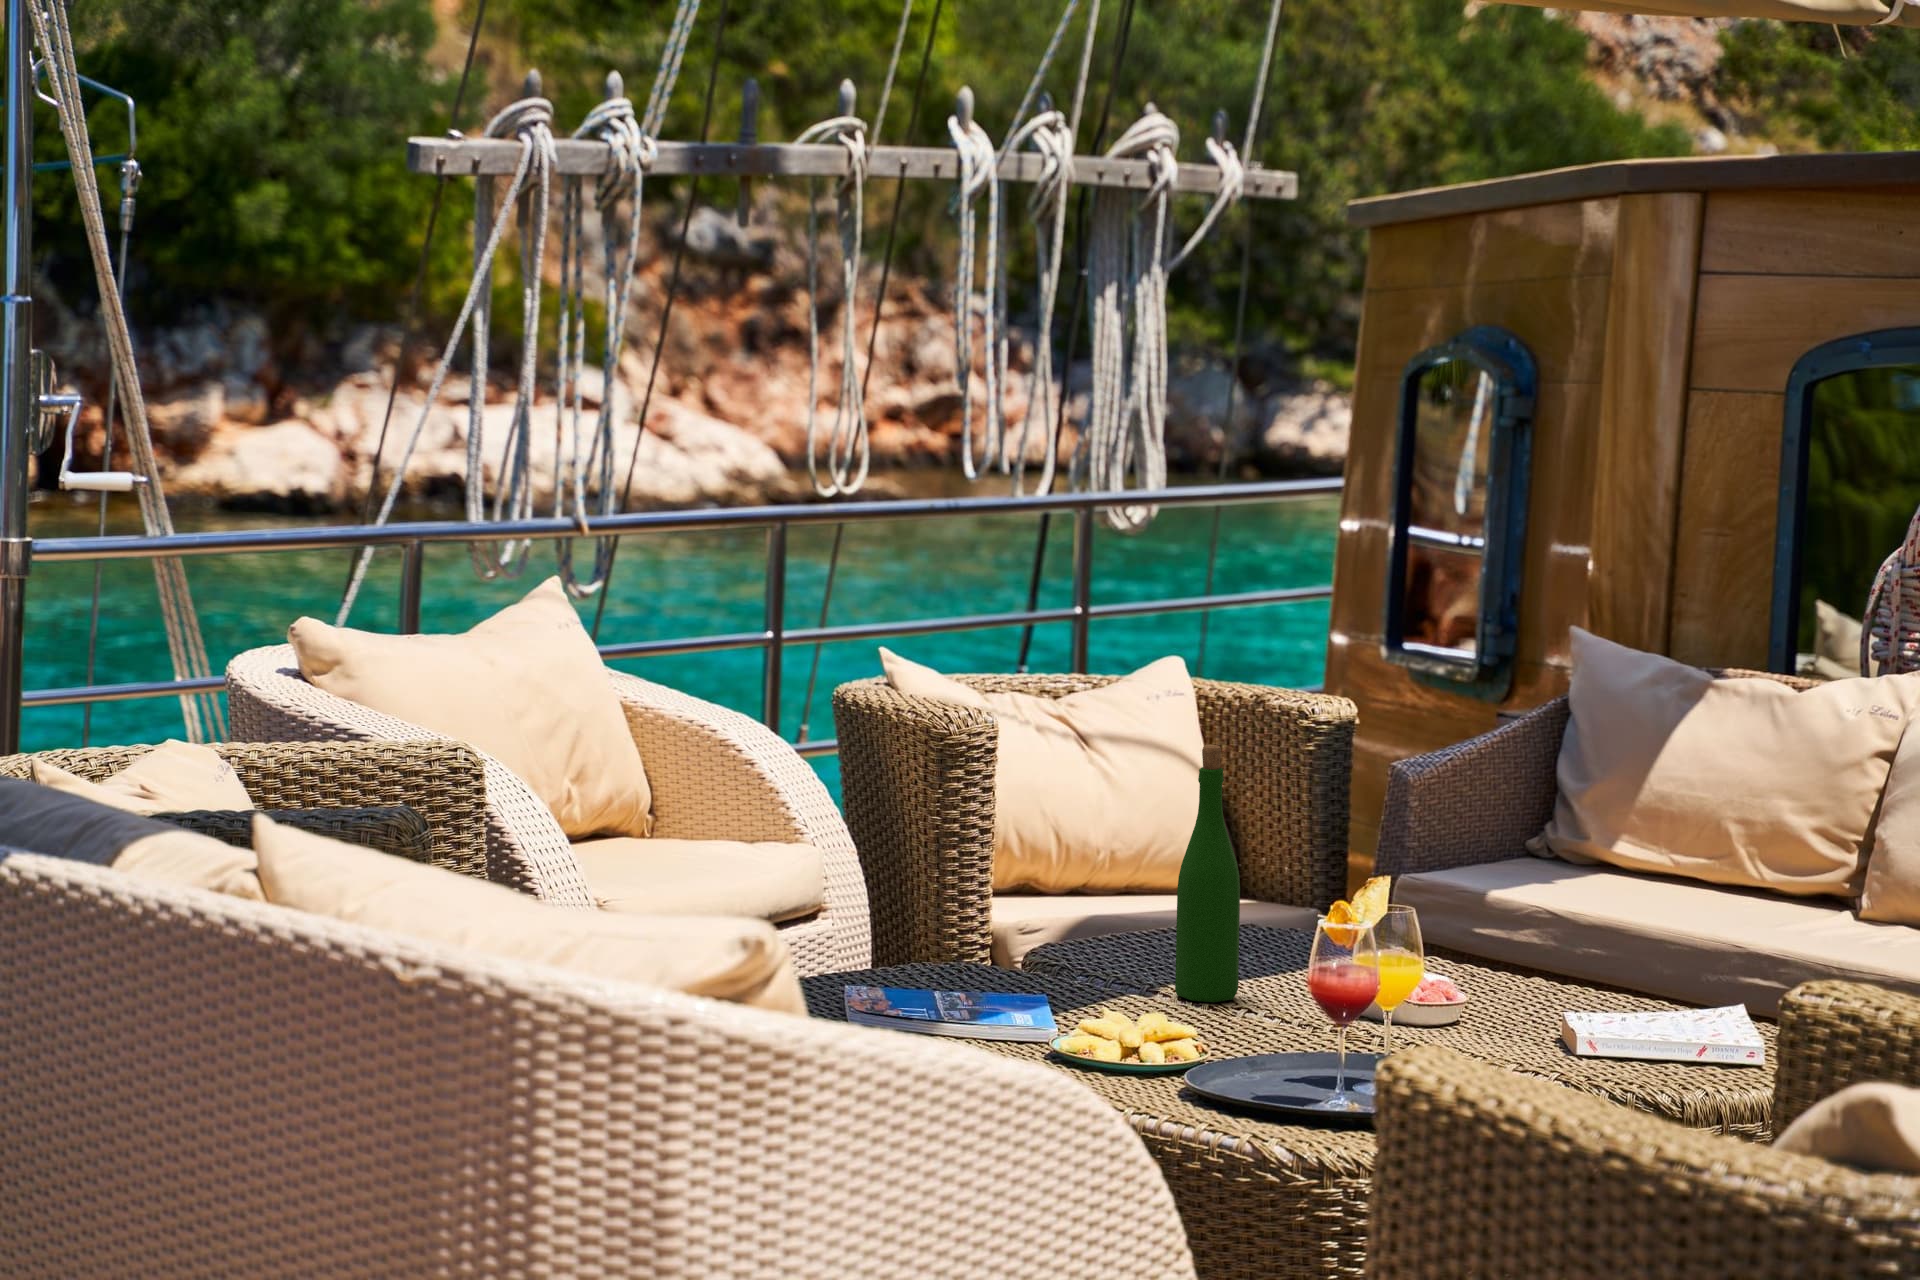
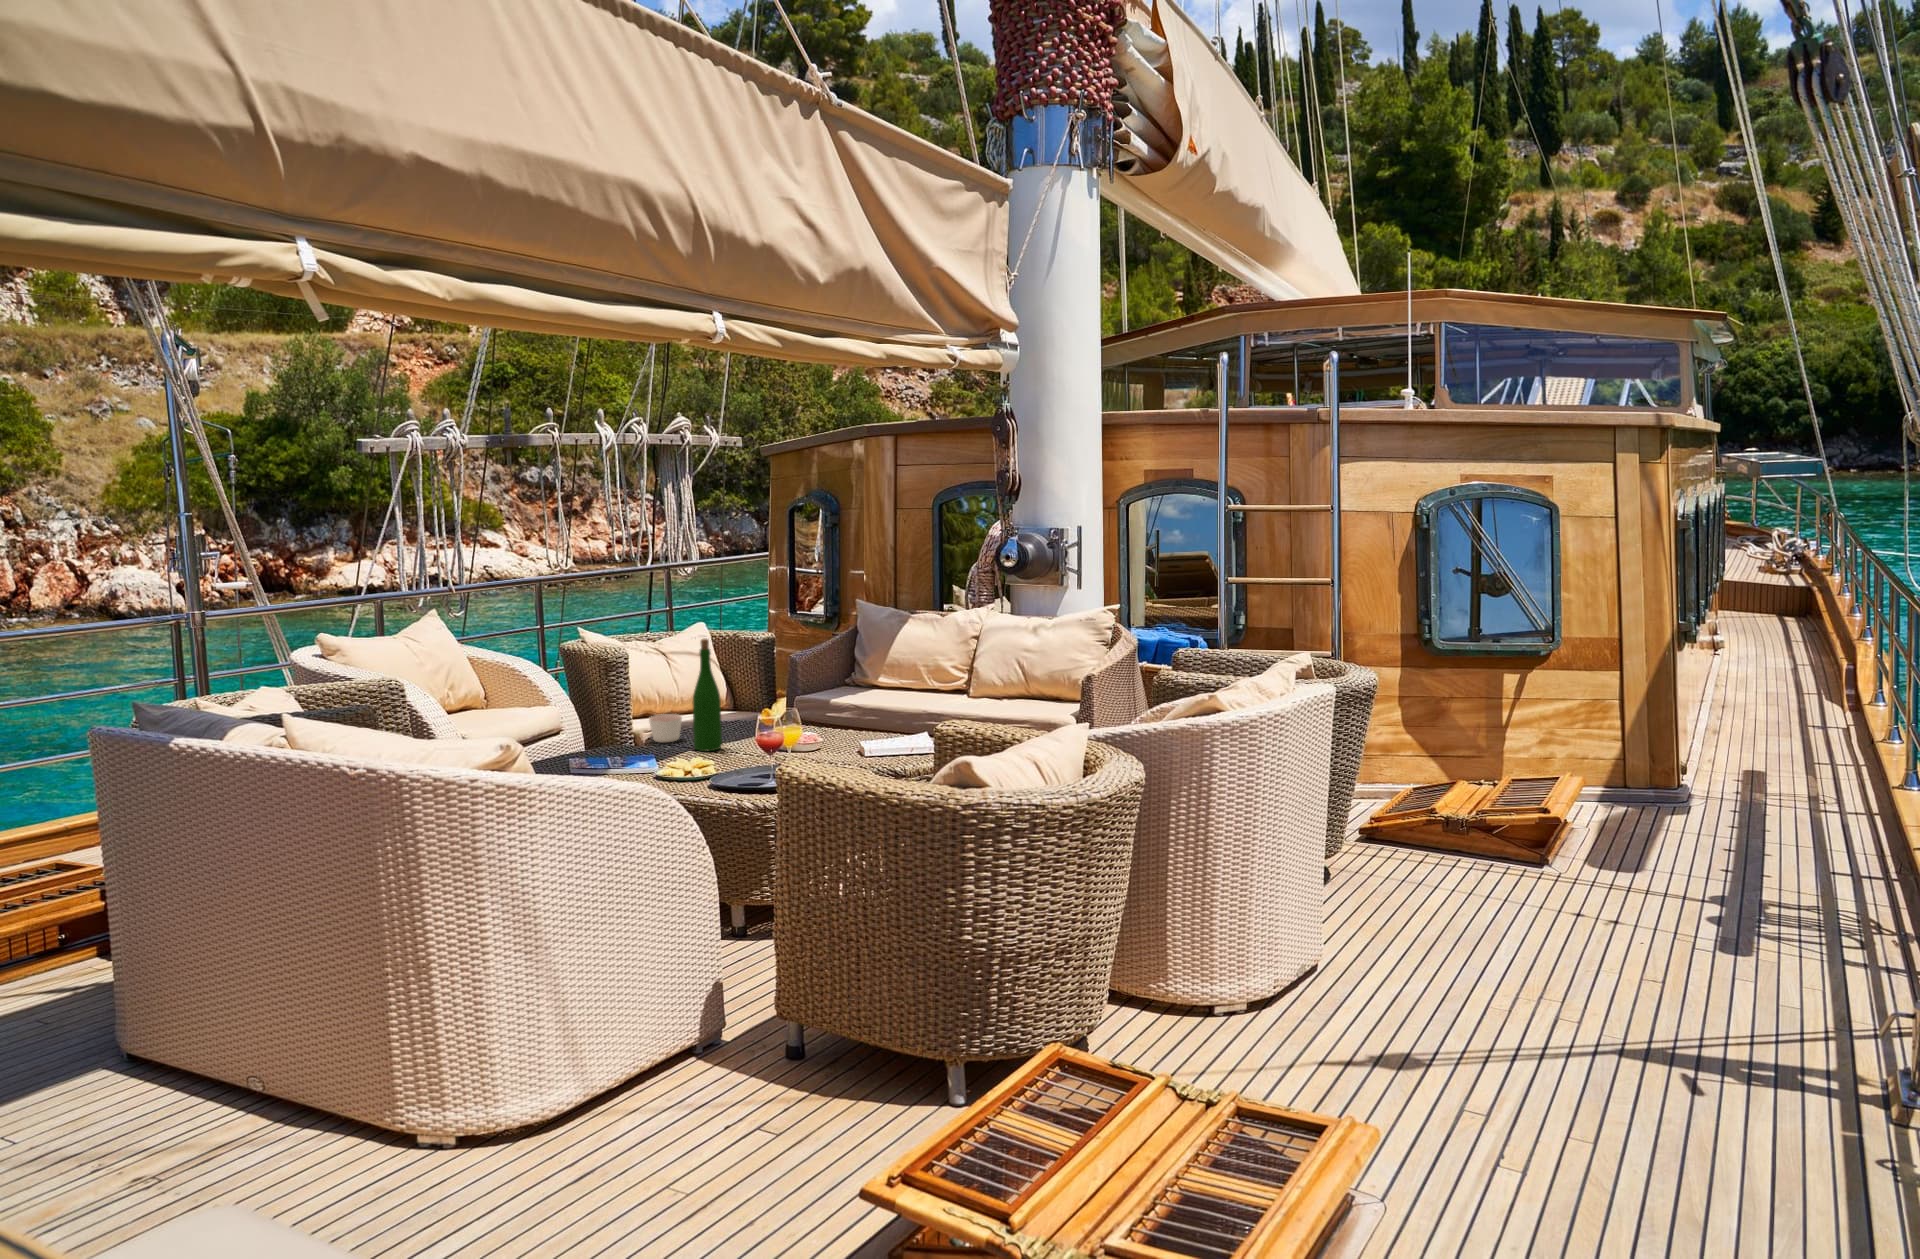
candle: none [1081,909,1153,973] -> present [649,714,682,742]

